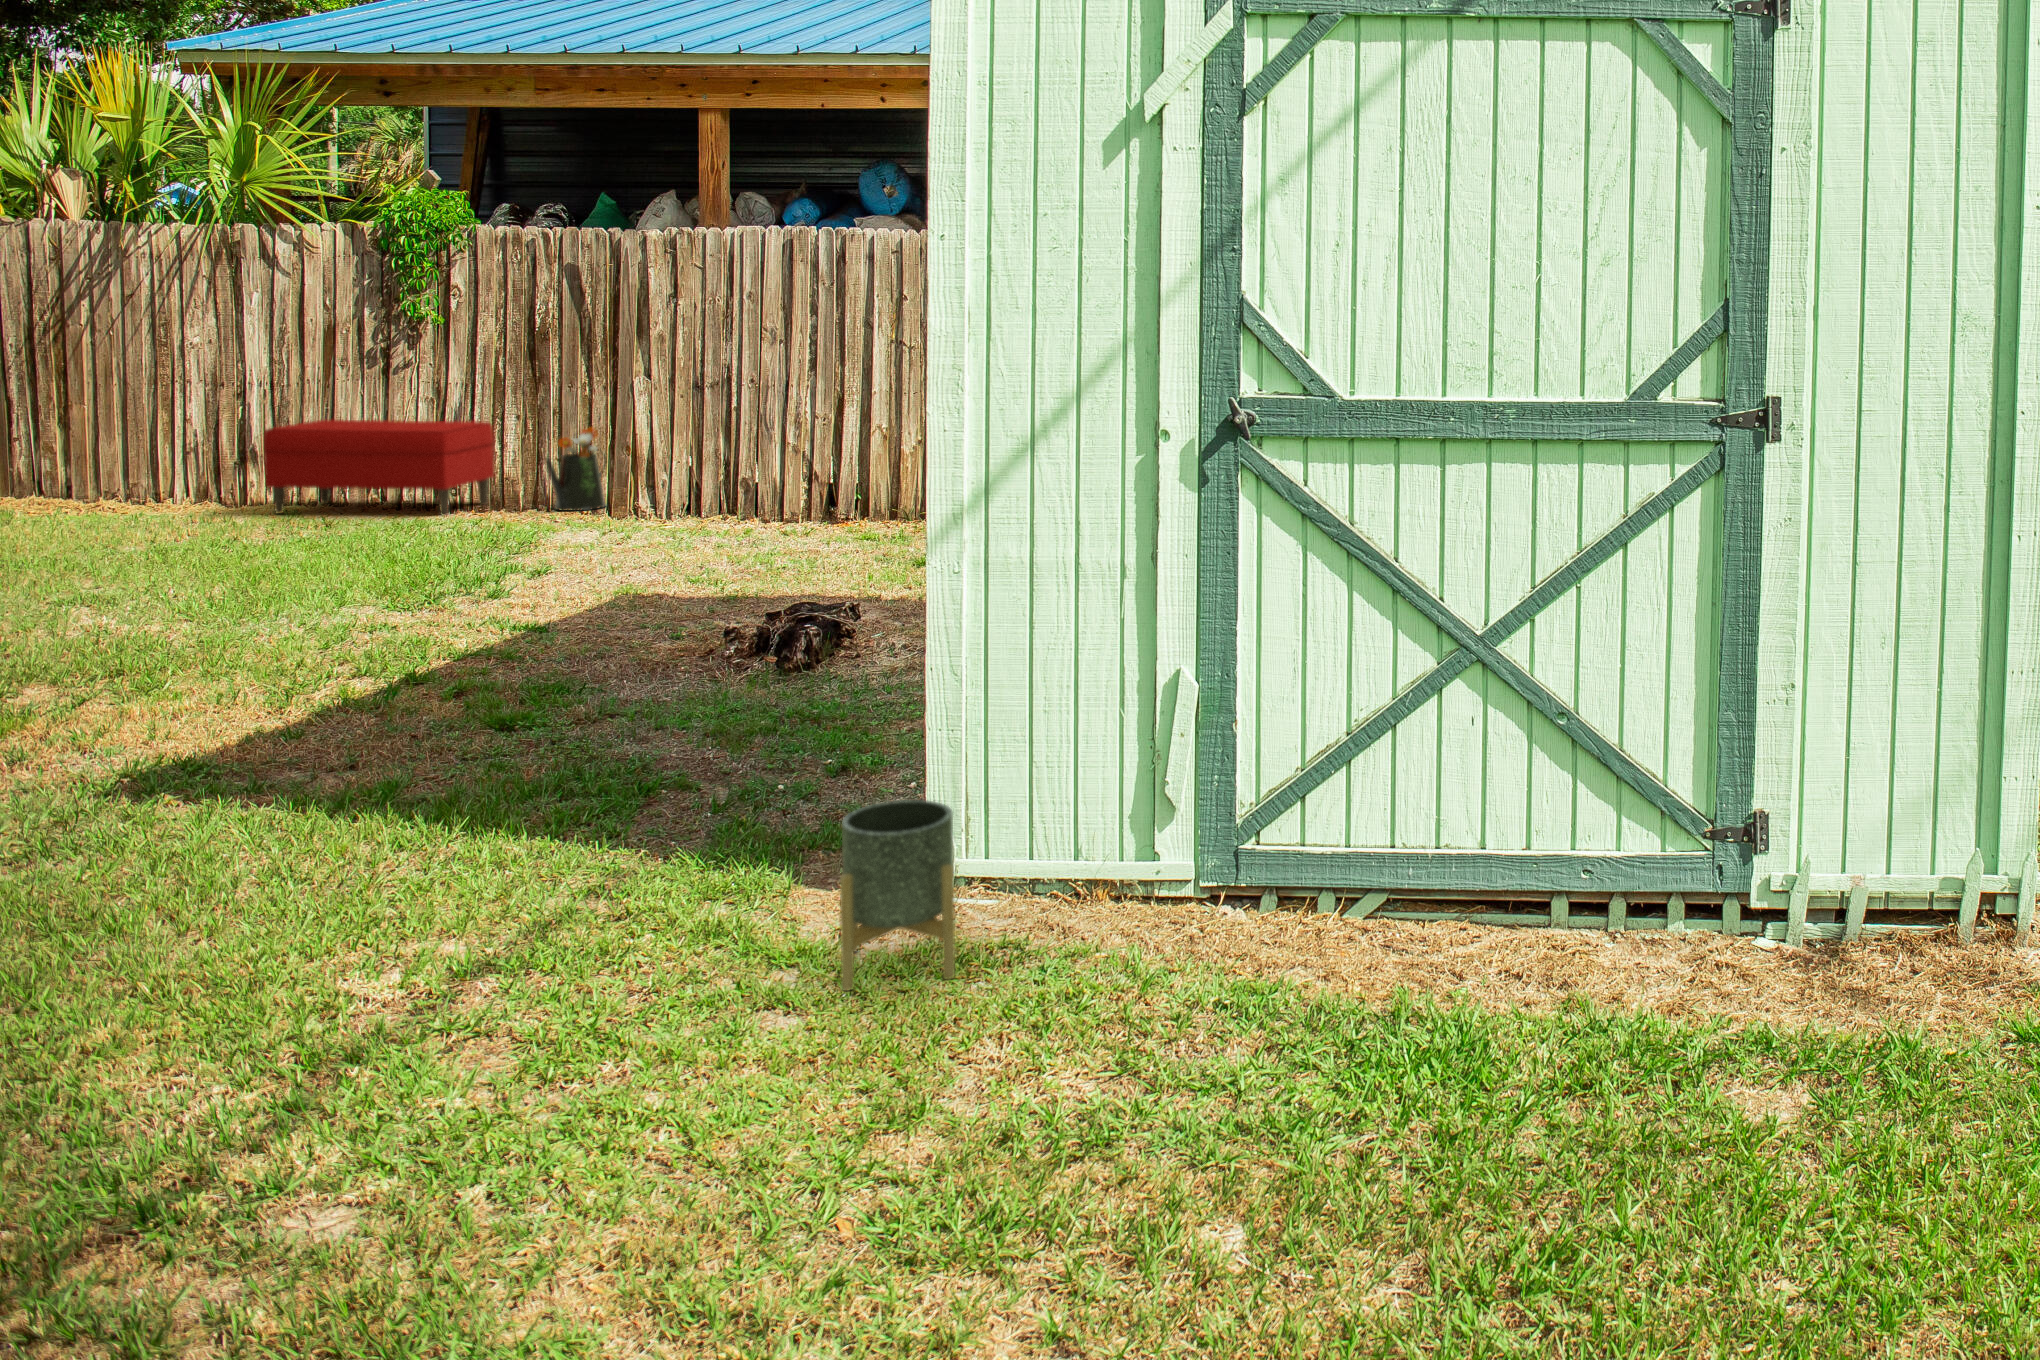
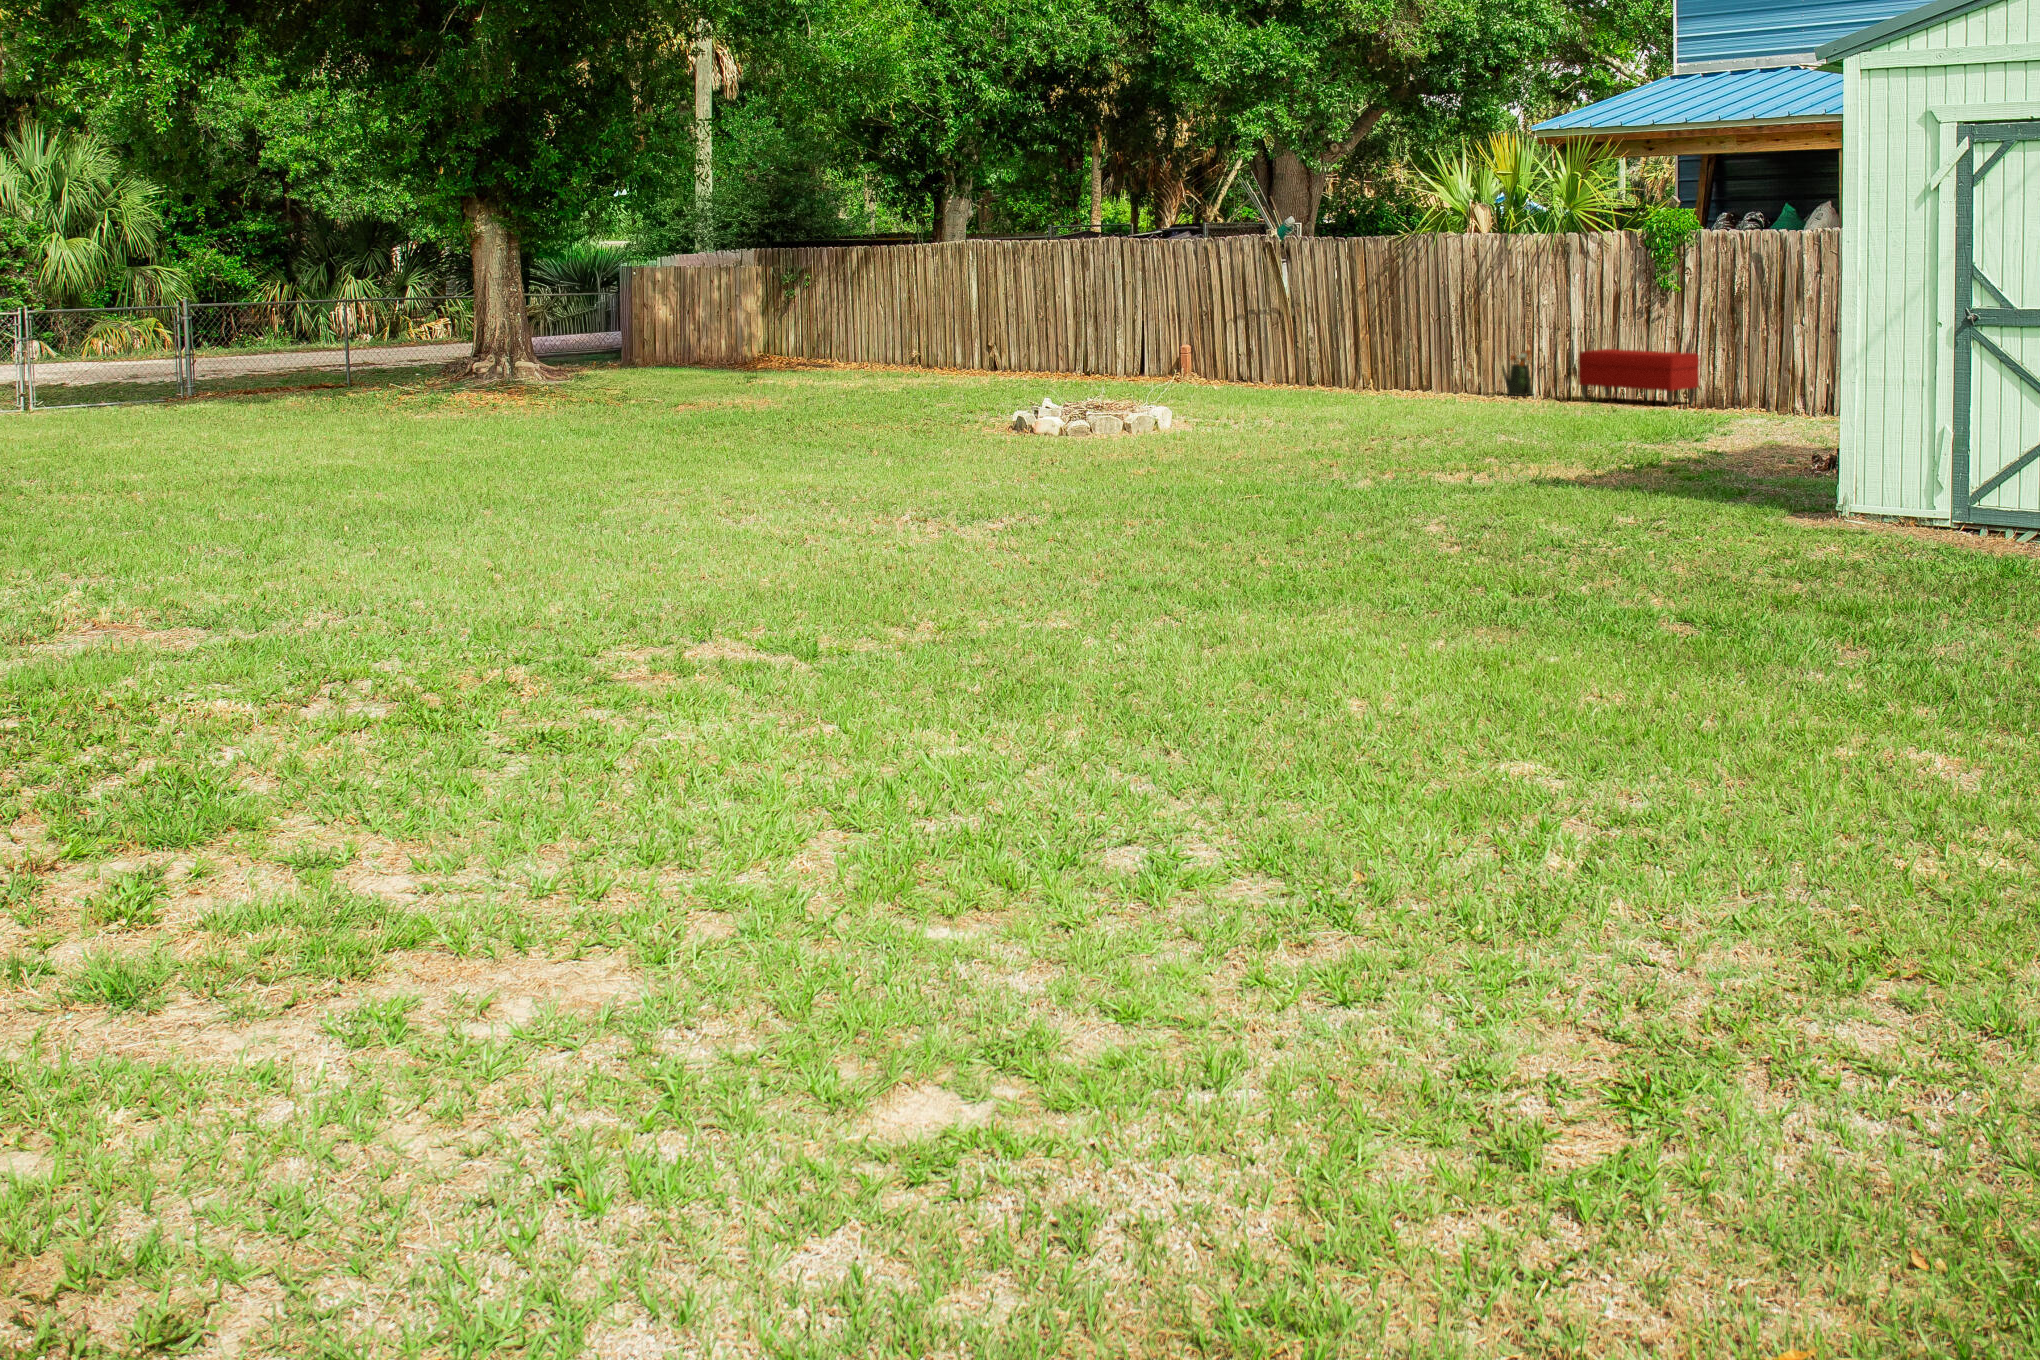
watering can: present [546,427,607,511] -> present [1502,350,1533,396]
planter: present [840,800,955,991] -> none [1796,467,1848,533]

